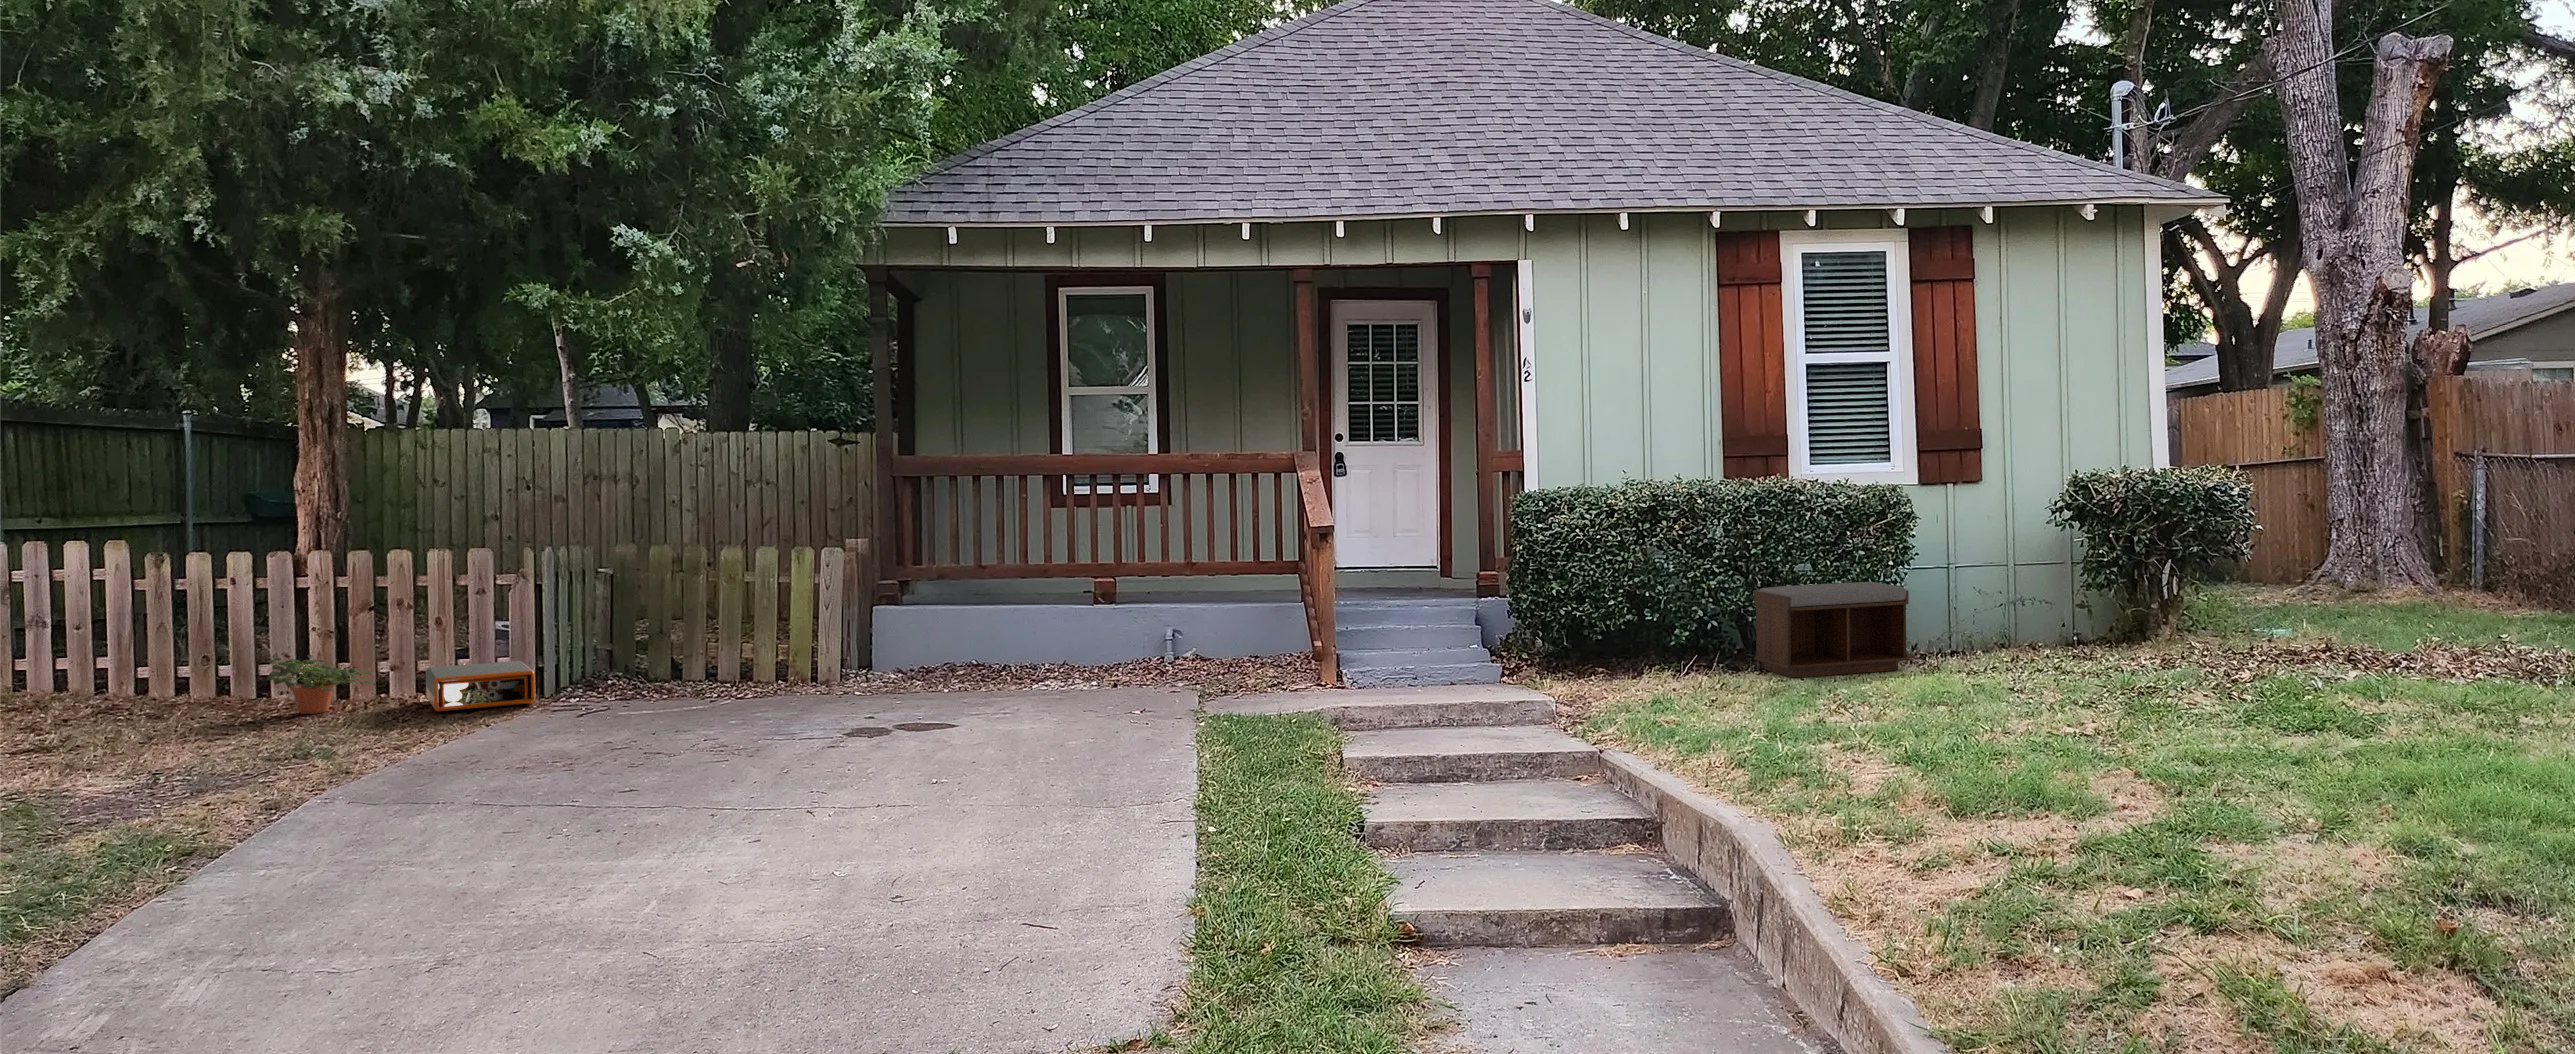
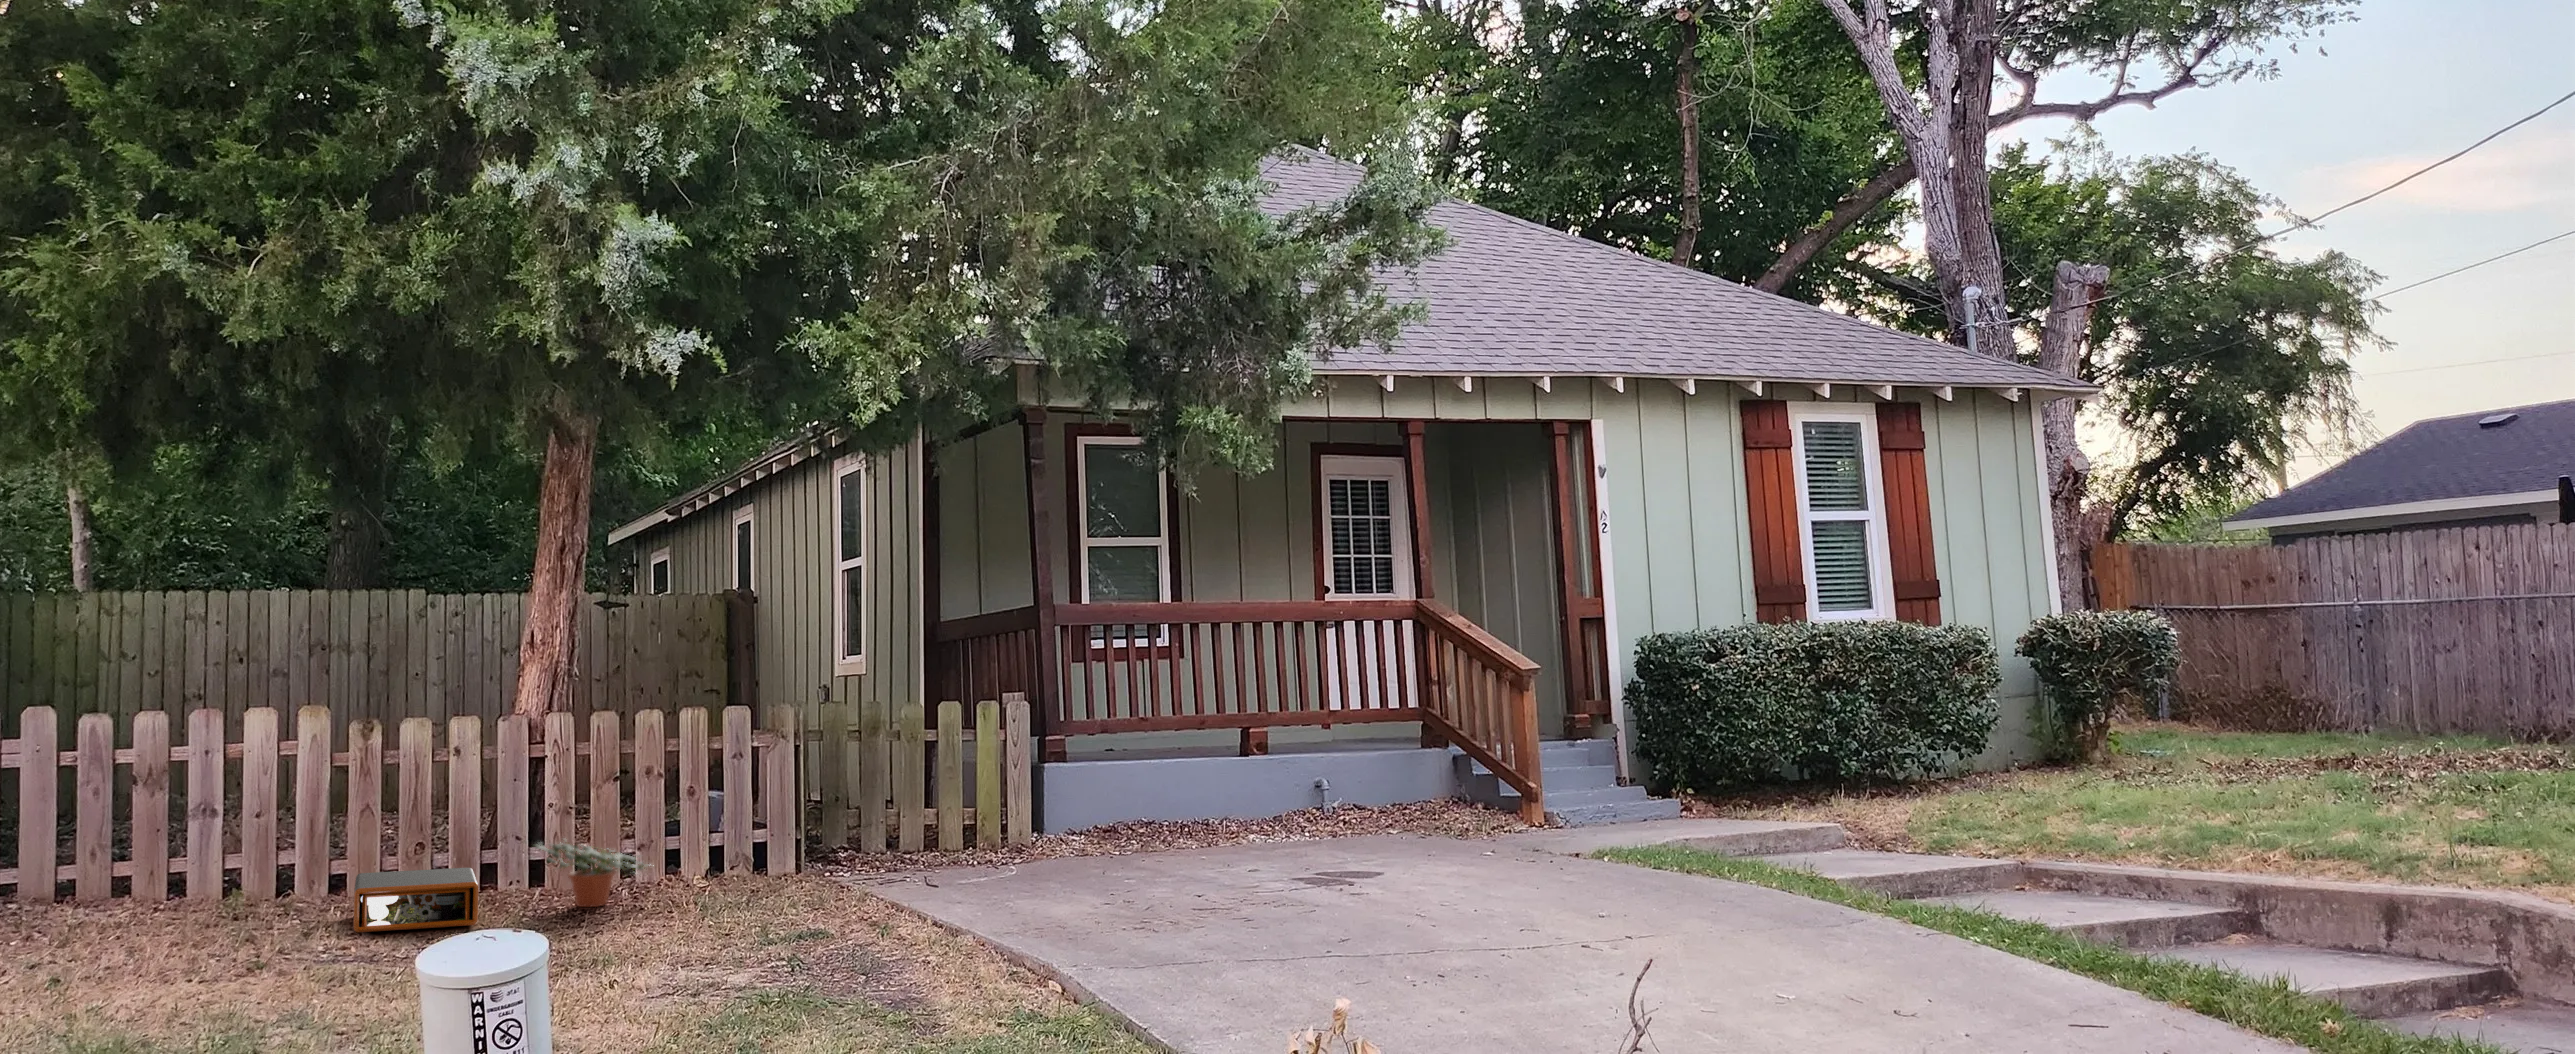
bench: present [1754,582,1909,678] -> none [1876,717,1999,803]
storage box: present [426,661,536,711] -> present [353,868,479,932]

